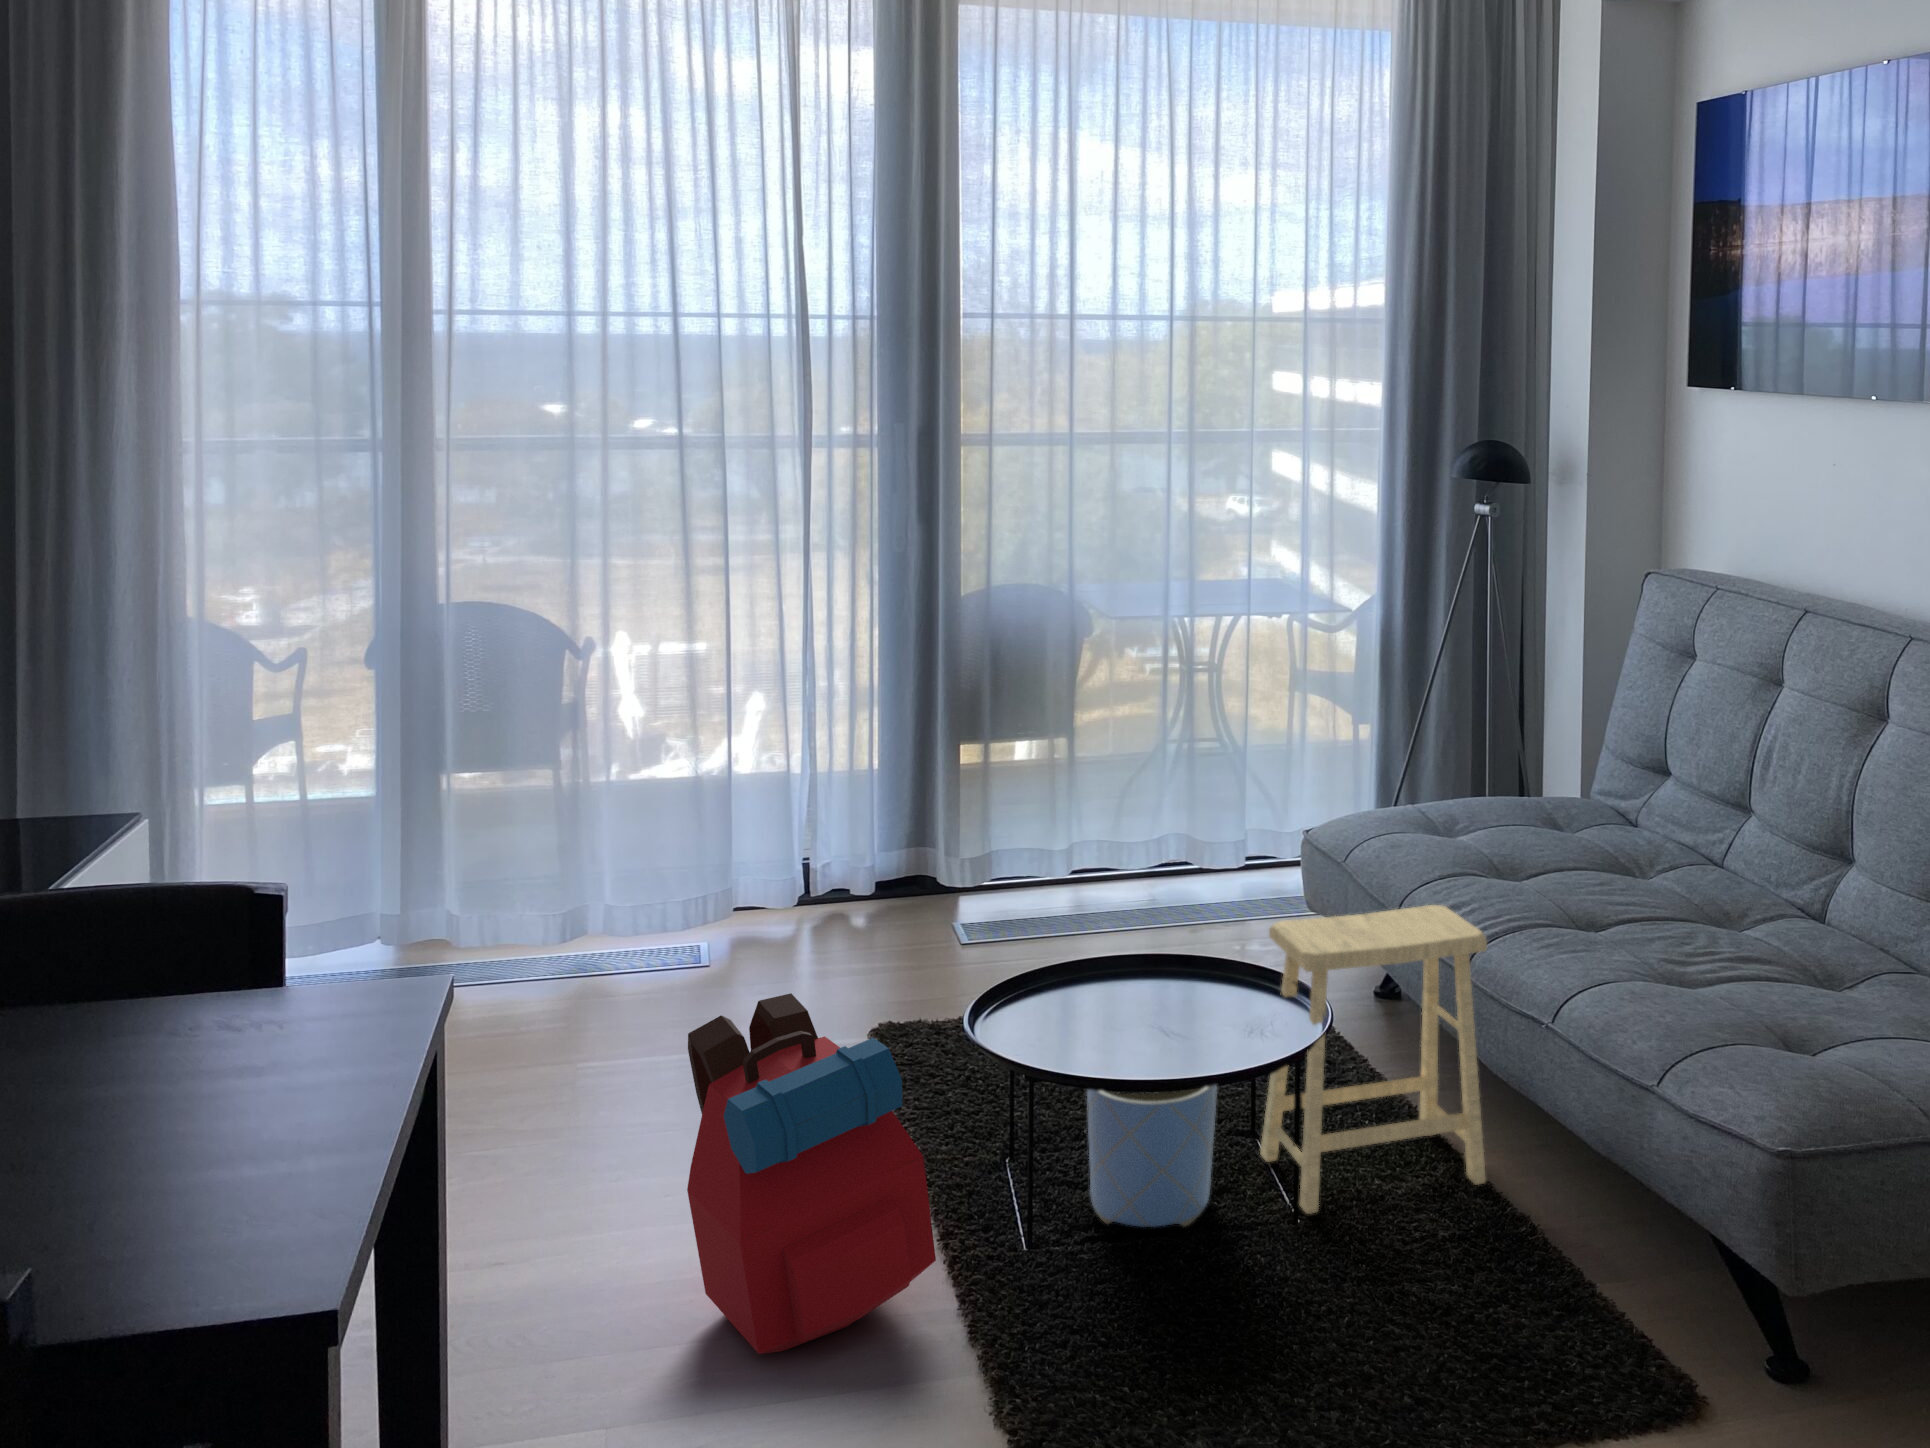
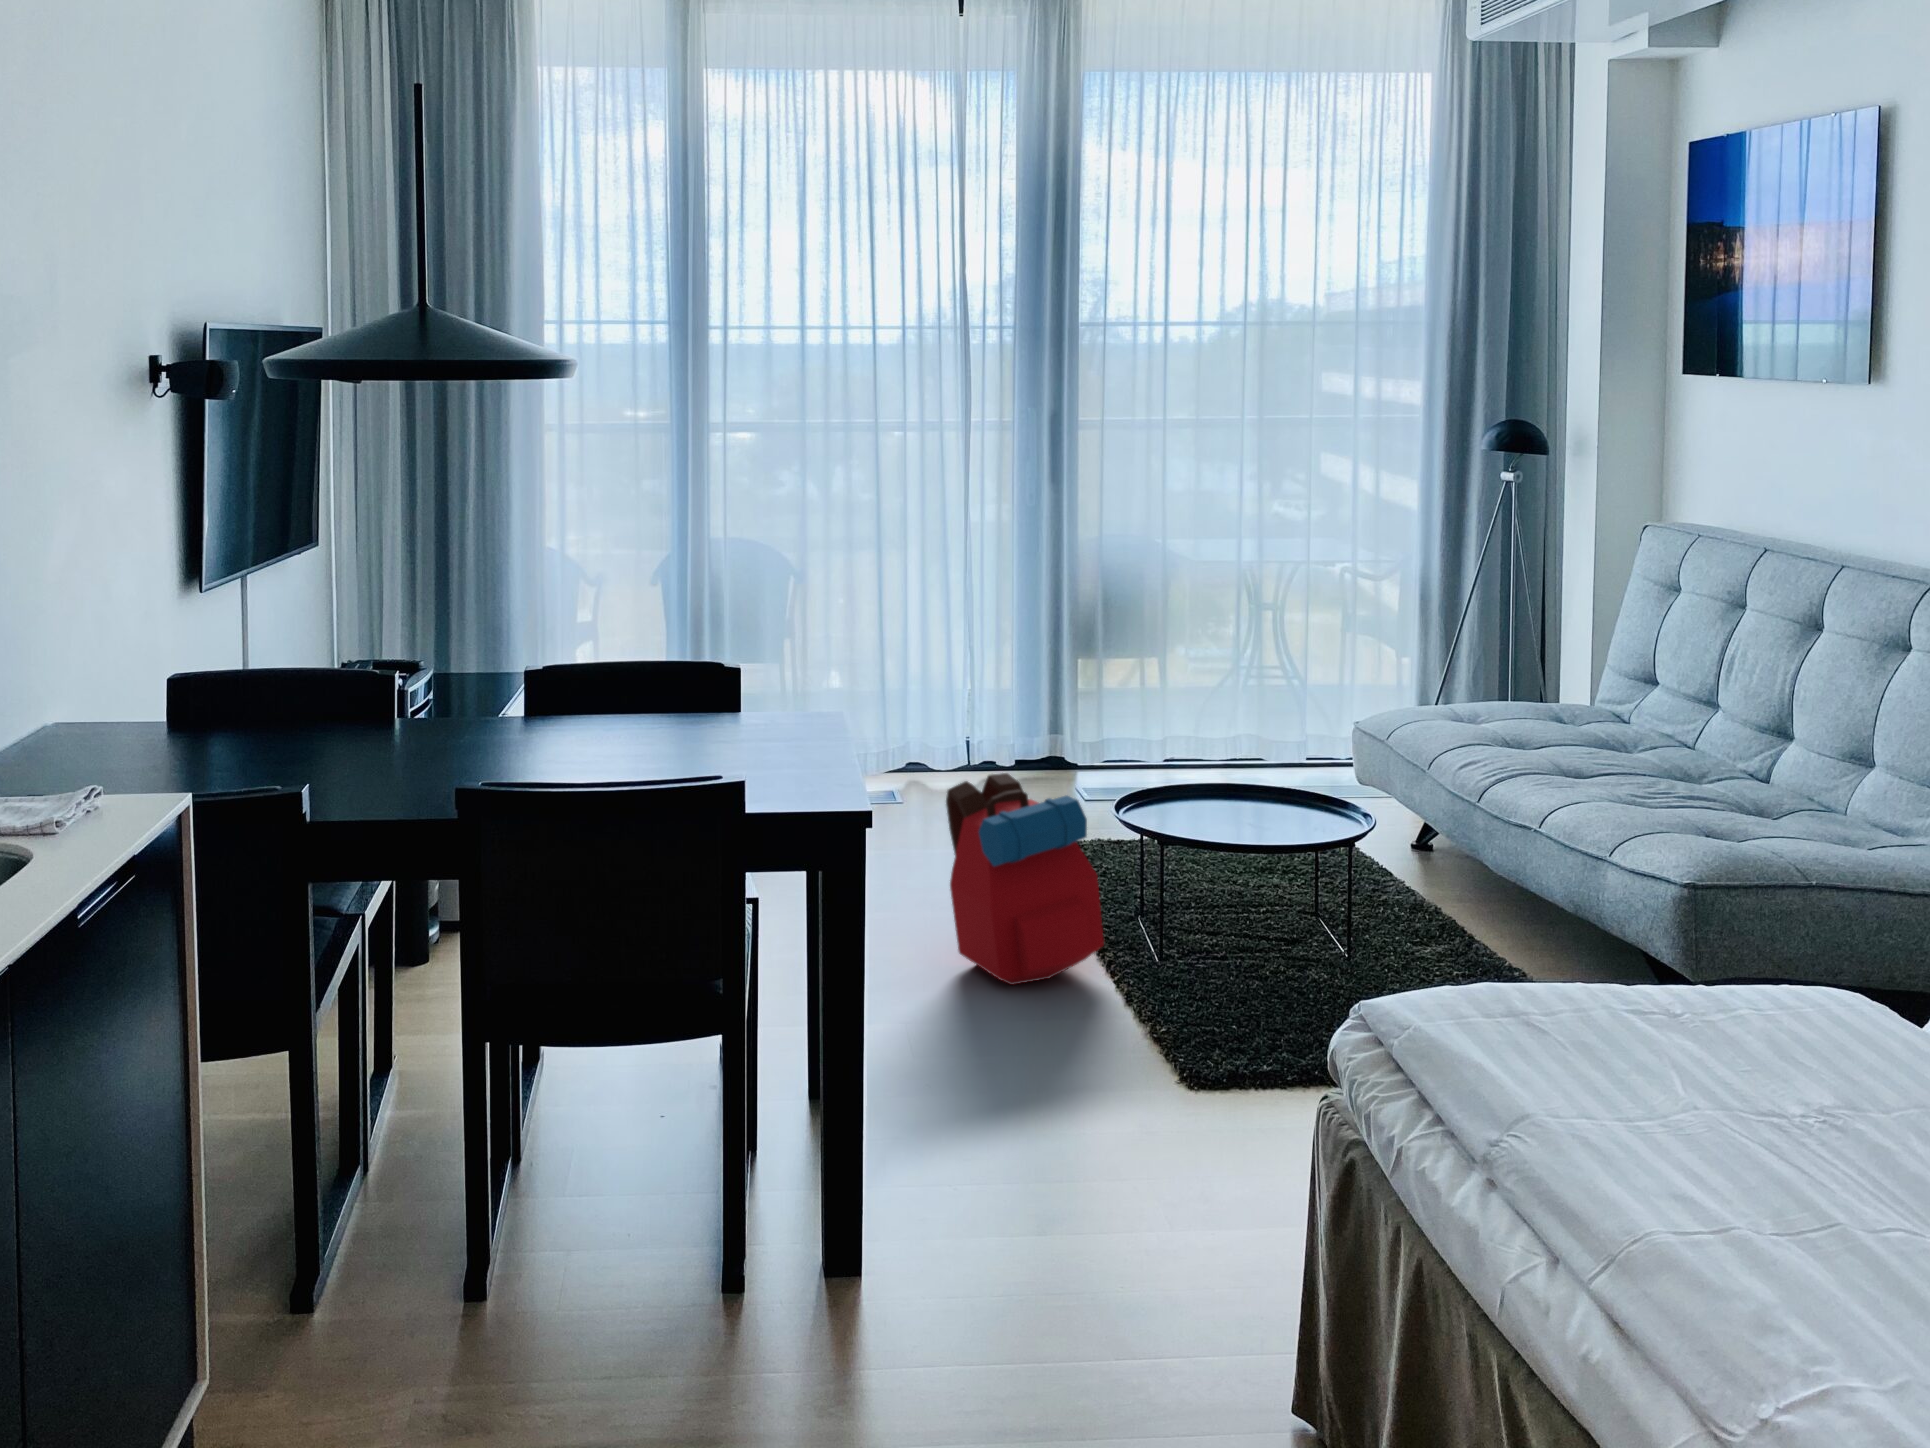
footstool: present [1260,905,1487,1214] -> none [1319,753,1490,954]
planter: present [1087,1085,1217,1227] -> none [1199,839,1290,953]

